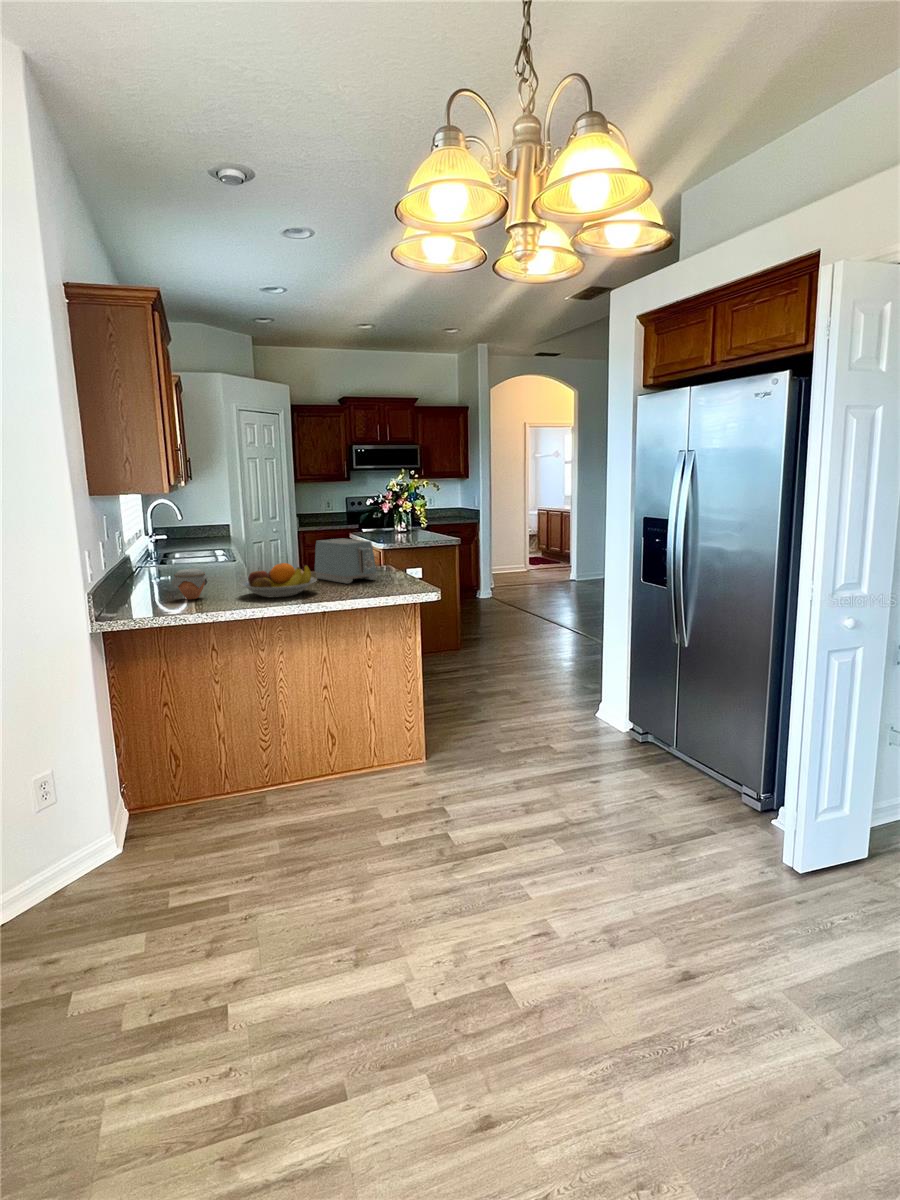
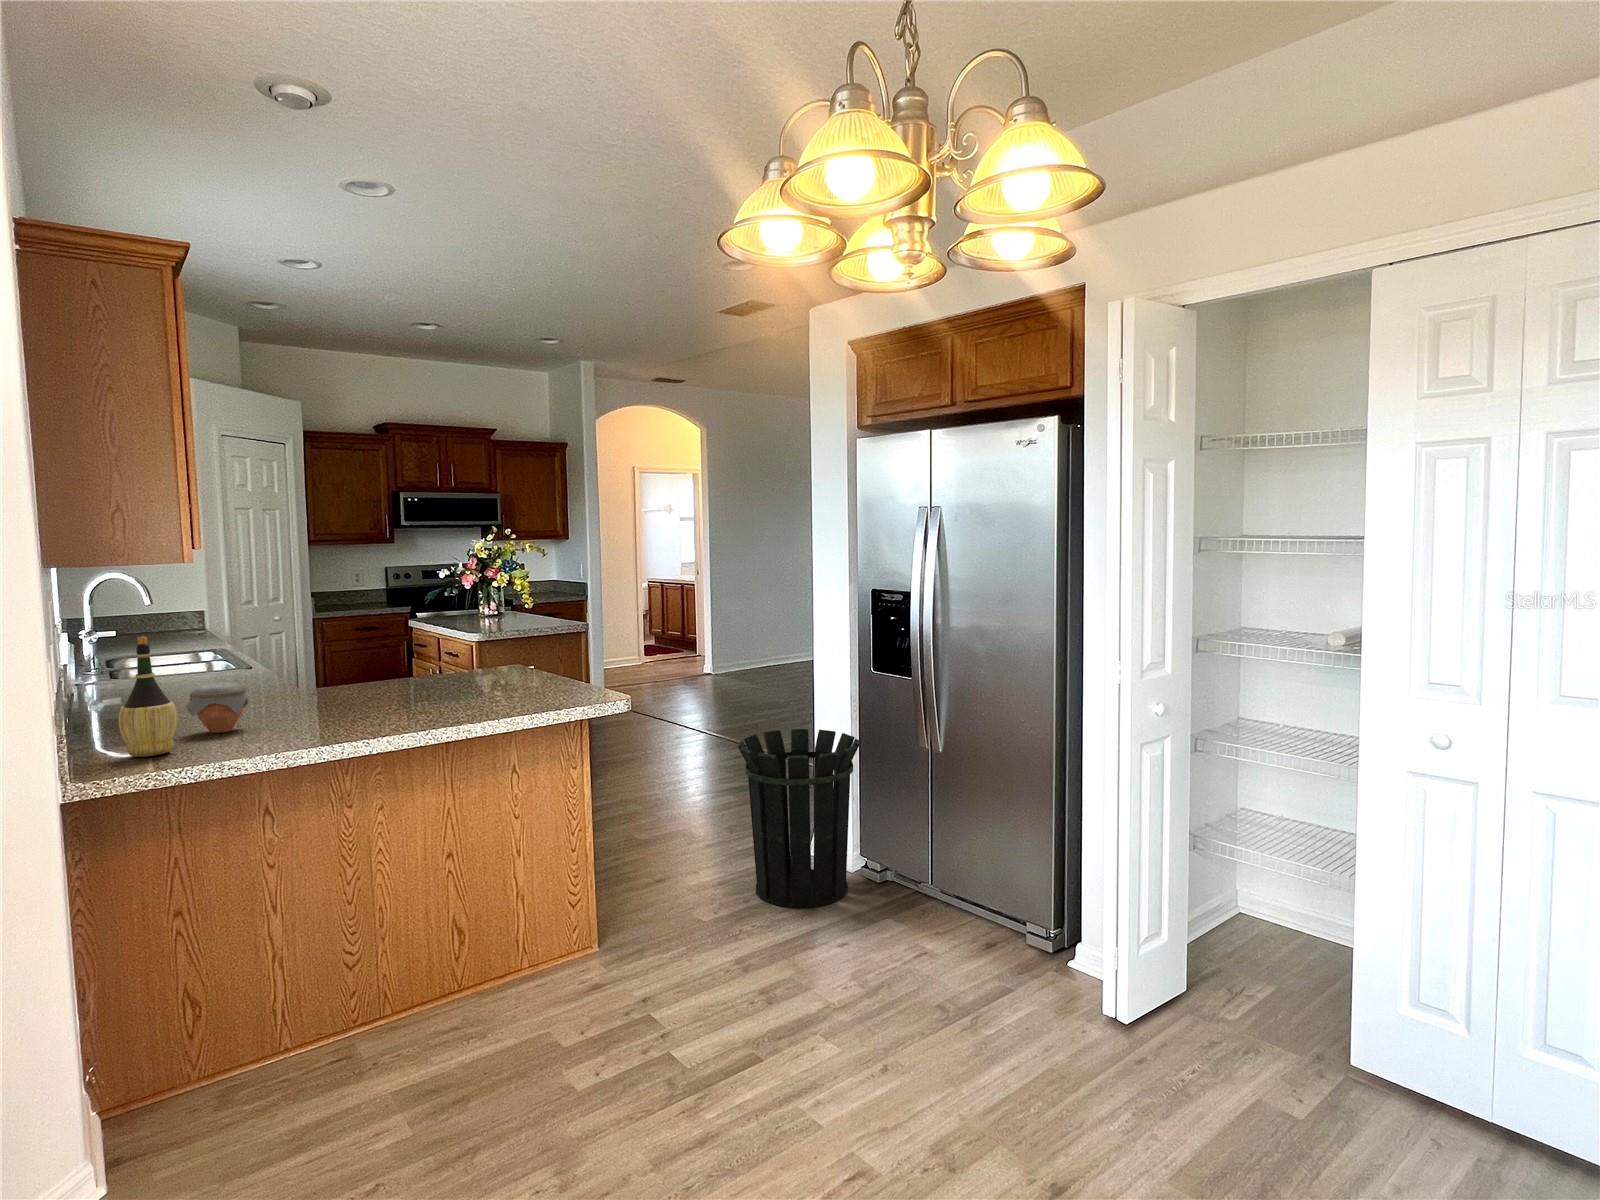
wine bottle: none [129,538,160,610] -> present [119,637,177,756]
toaster: present [315,538,376,584] -> none [410,628,512,695]
fruit bowl: present [240,563,317,598] -> none [307,668,435,722]
waste bin: none [534,622,628,752] -> present [738,729,860,908]

